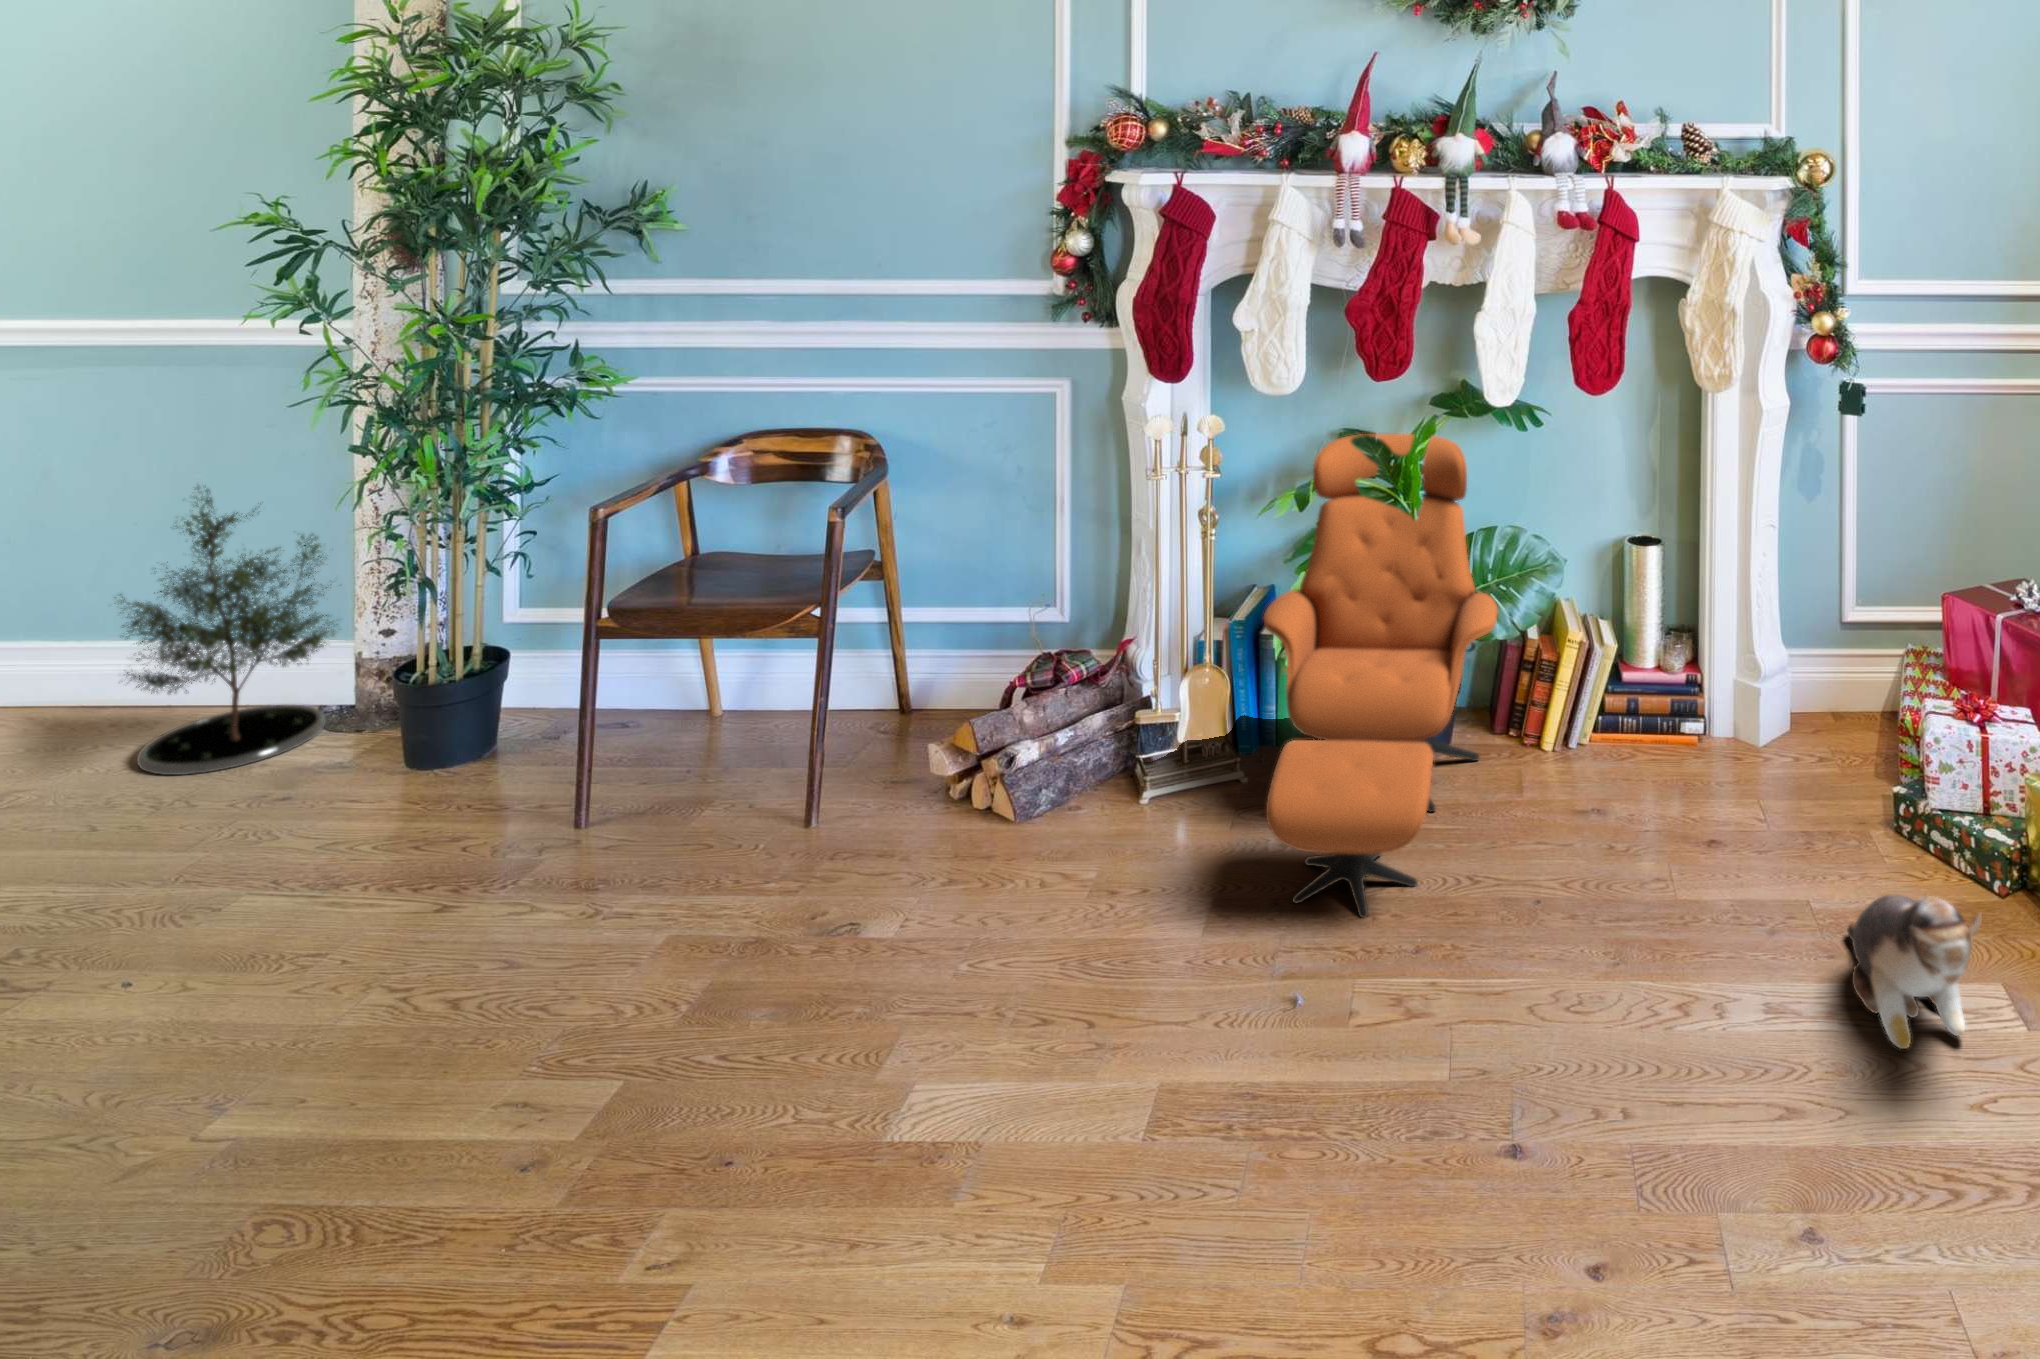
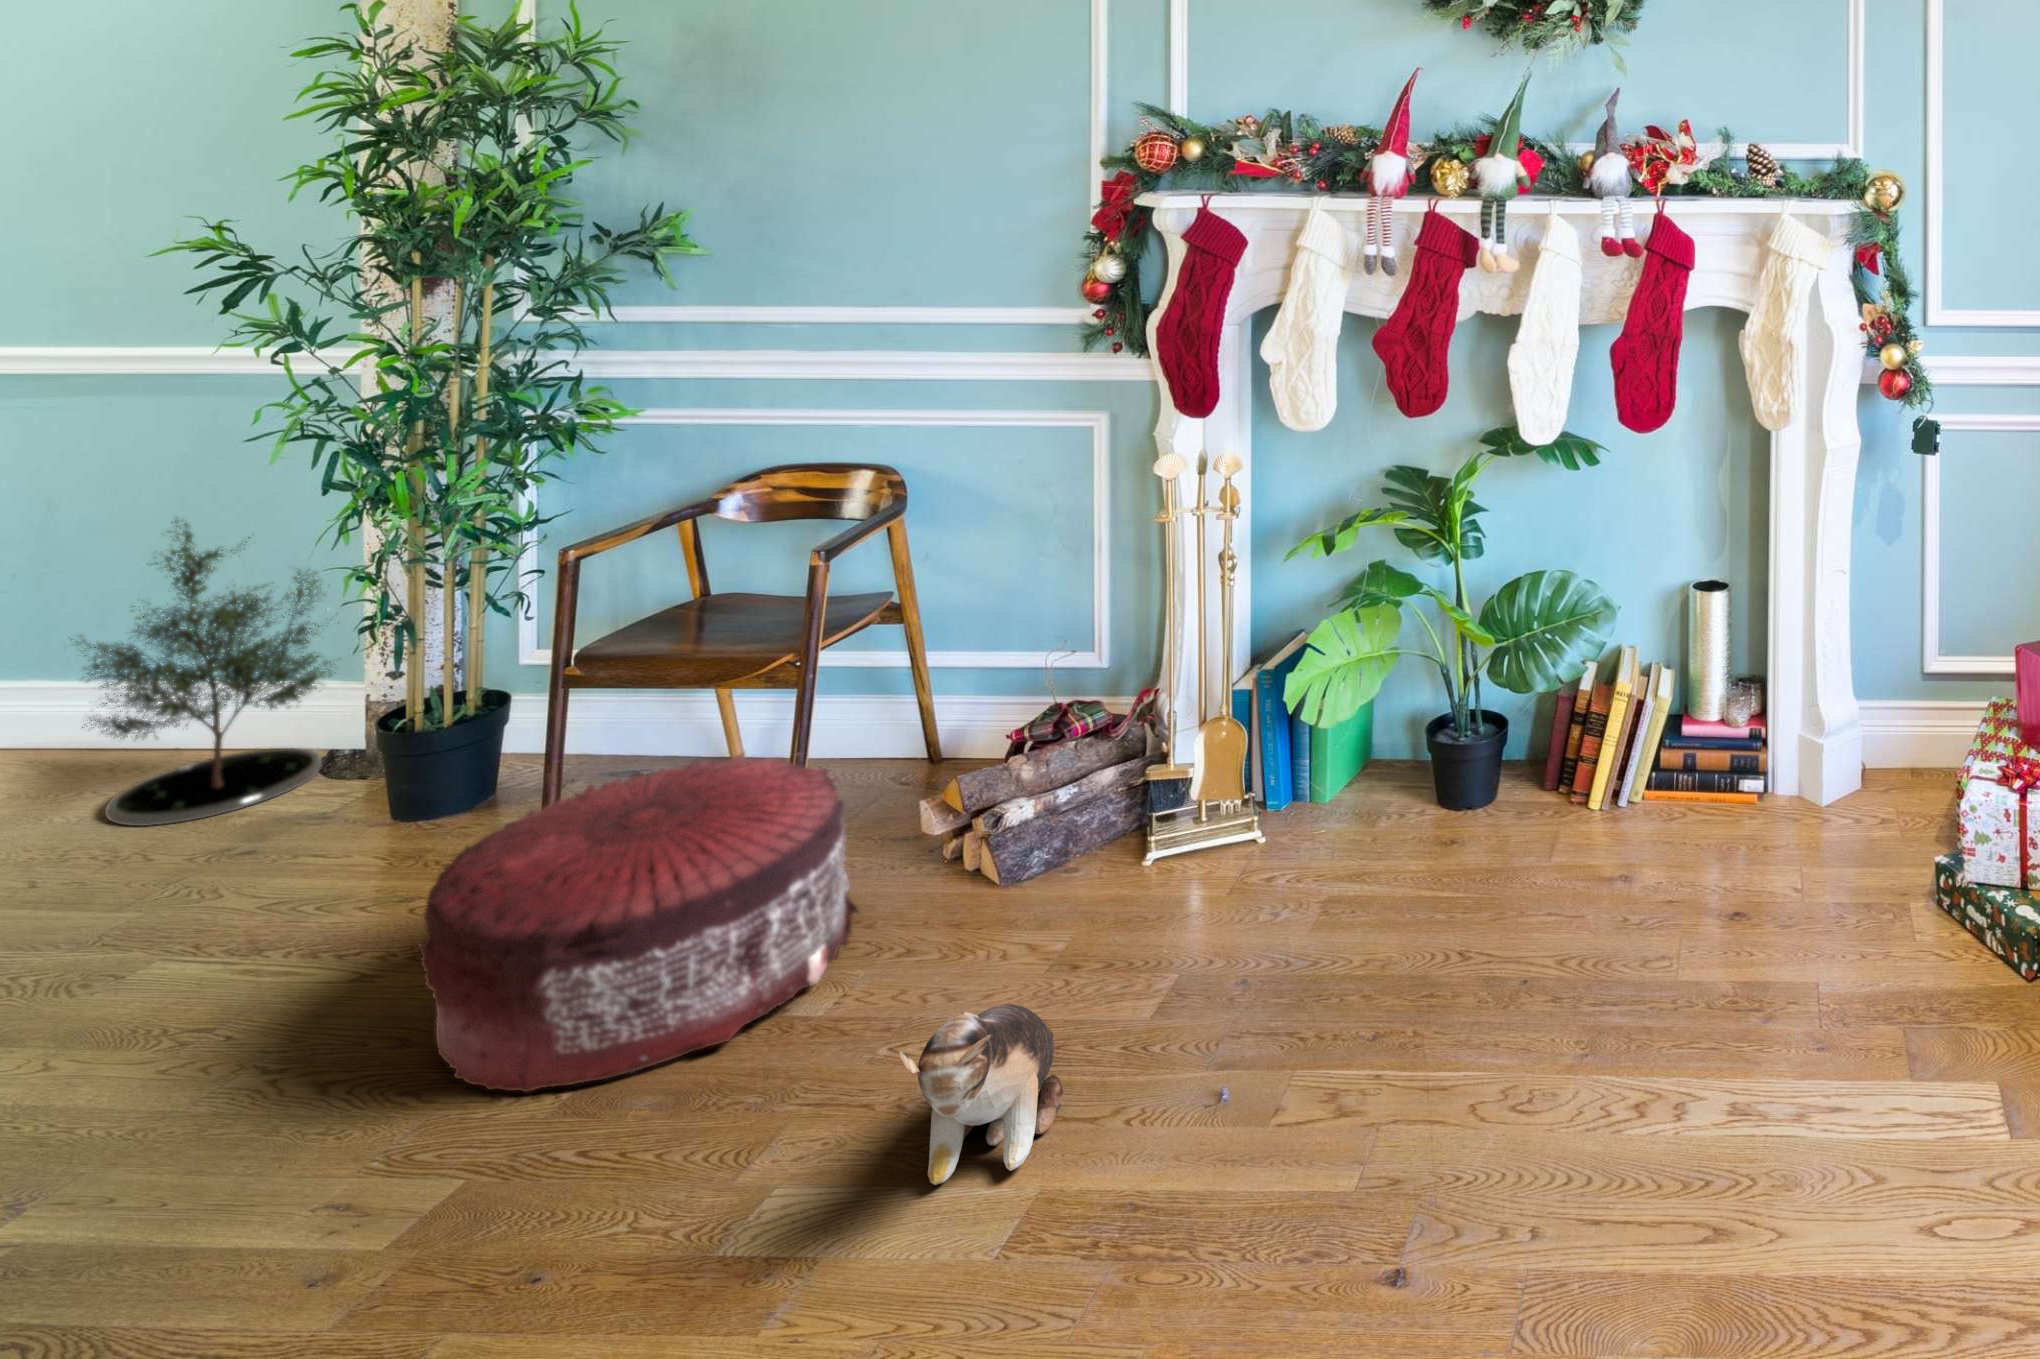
armchair: present [1264,434,1497,918] -> none [1228,468,1538,1002]
pouf: none [537,695,901,1001] -> present [419,753,858,1092]
plush toy: present [1847,895,1982,1049] -> present [899,1004,1064,1185]

